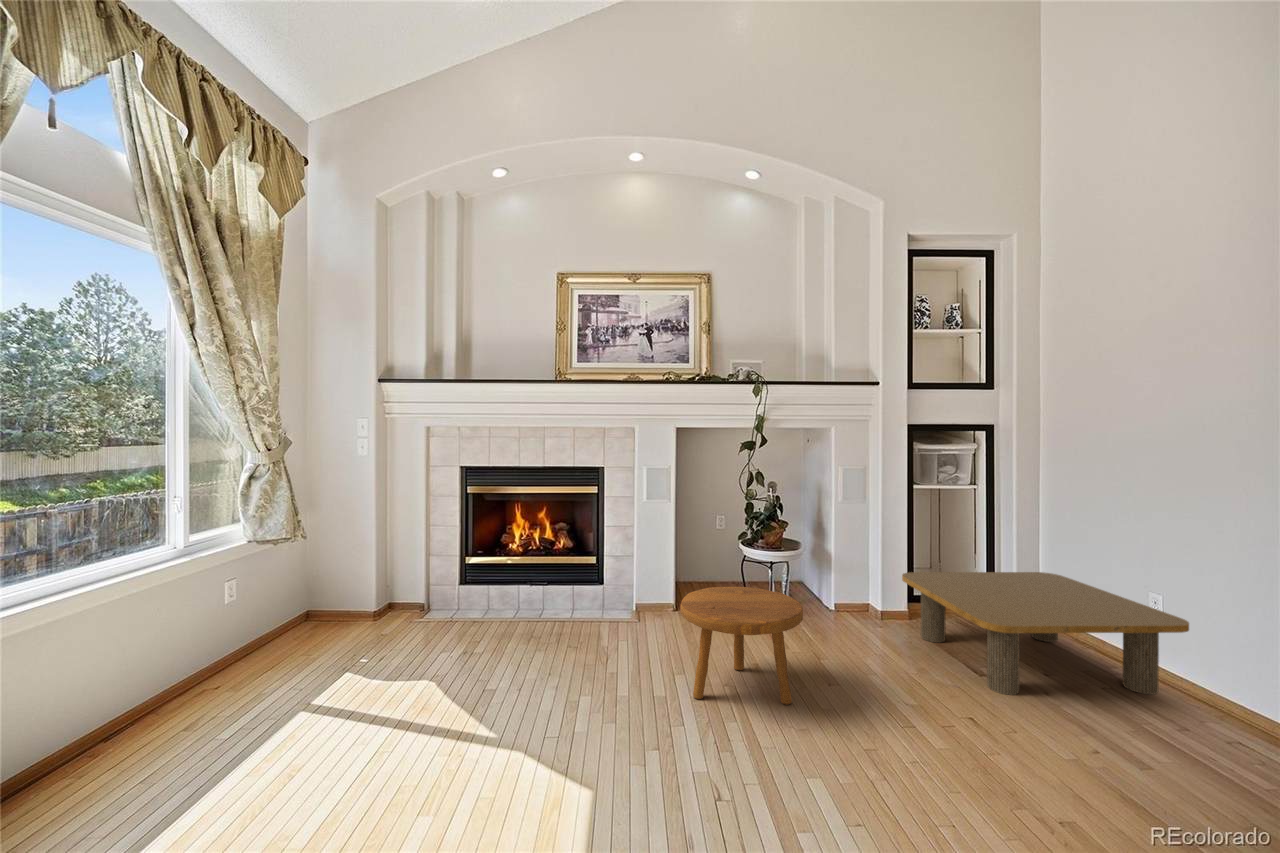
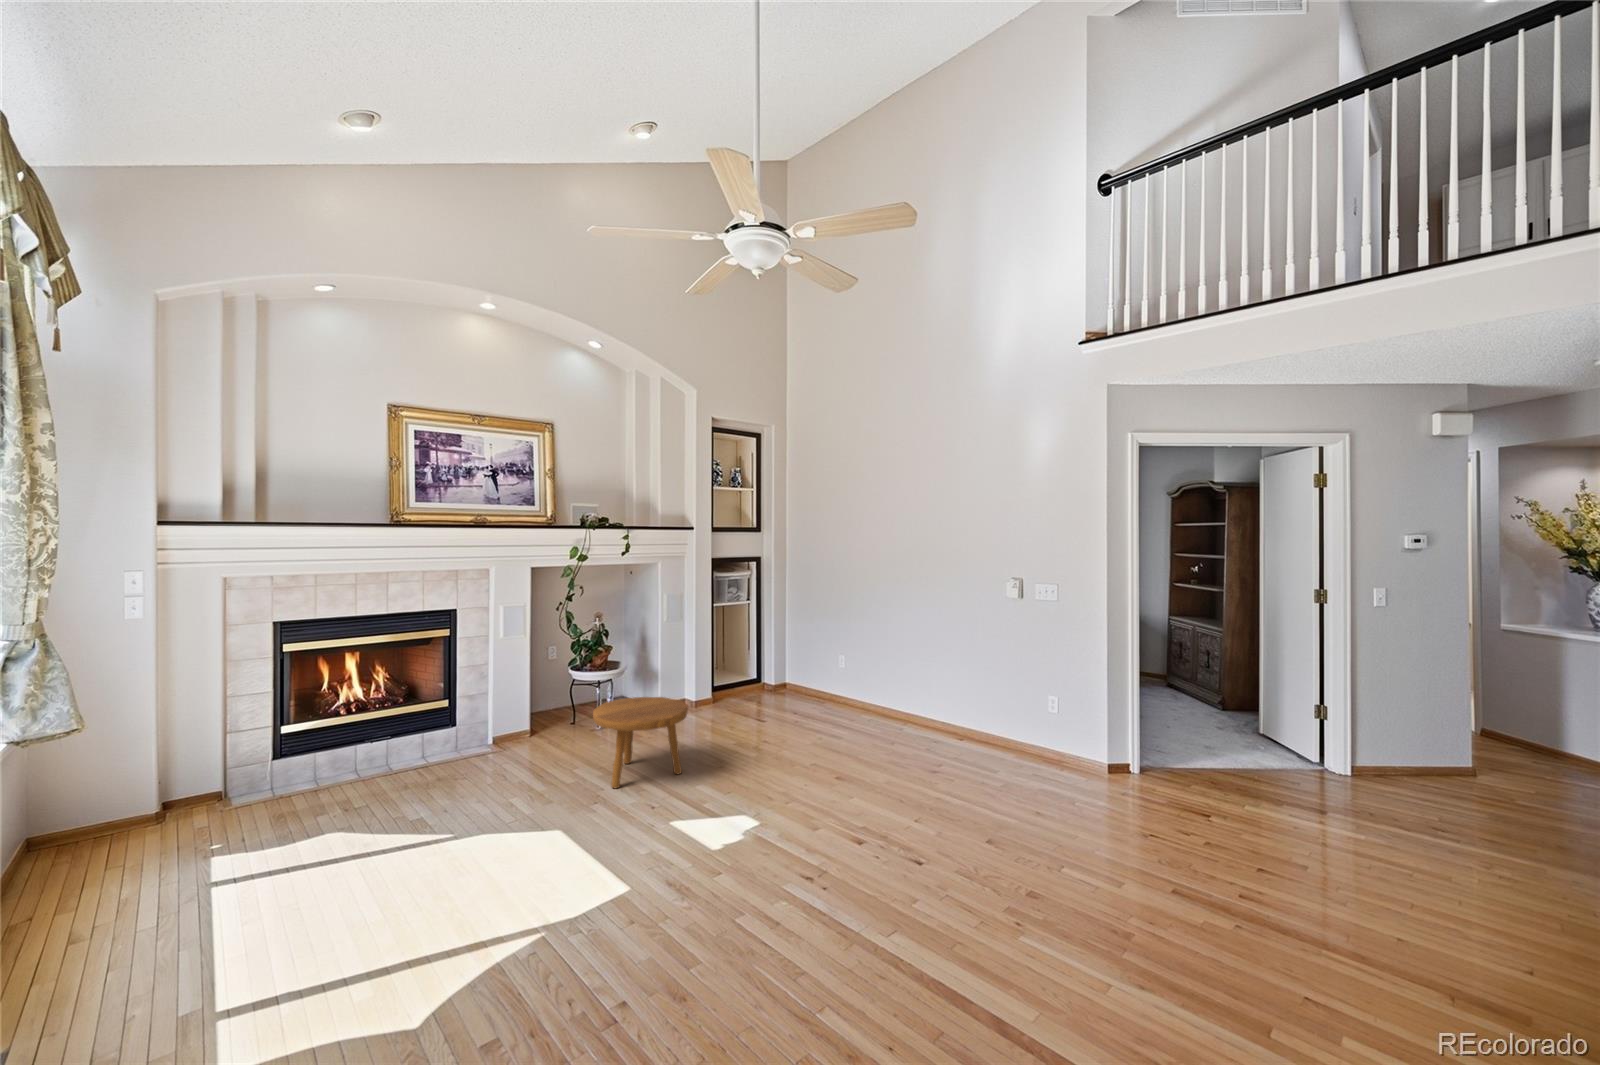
coffee table: present [902,572,1189,695] -> none [717,657,870,735]

